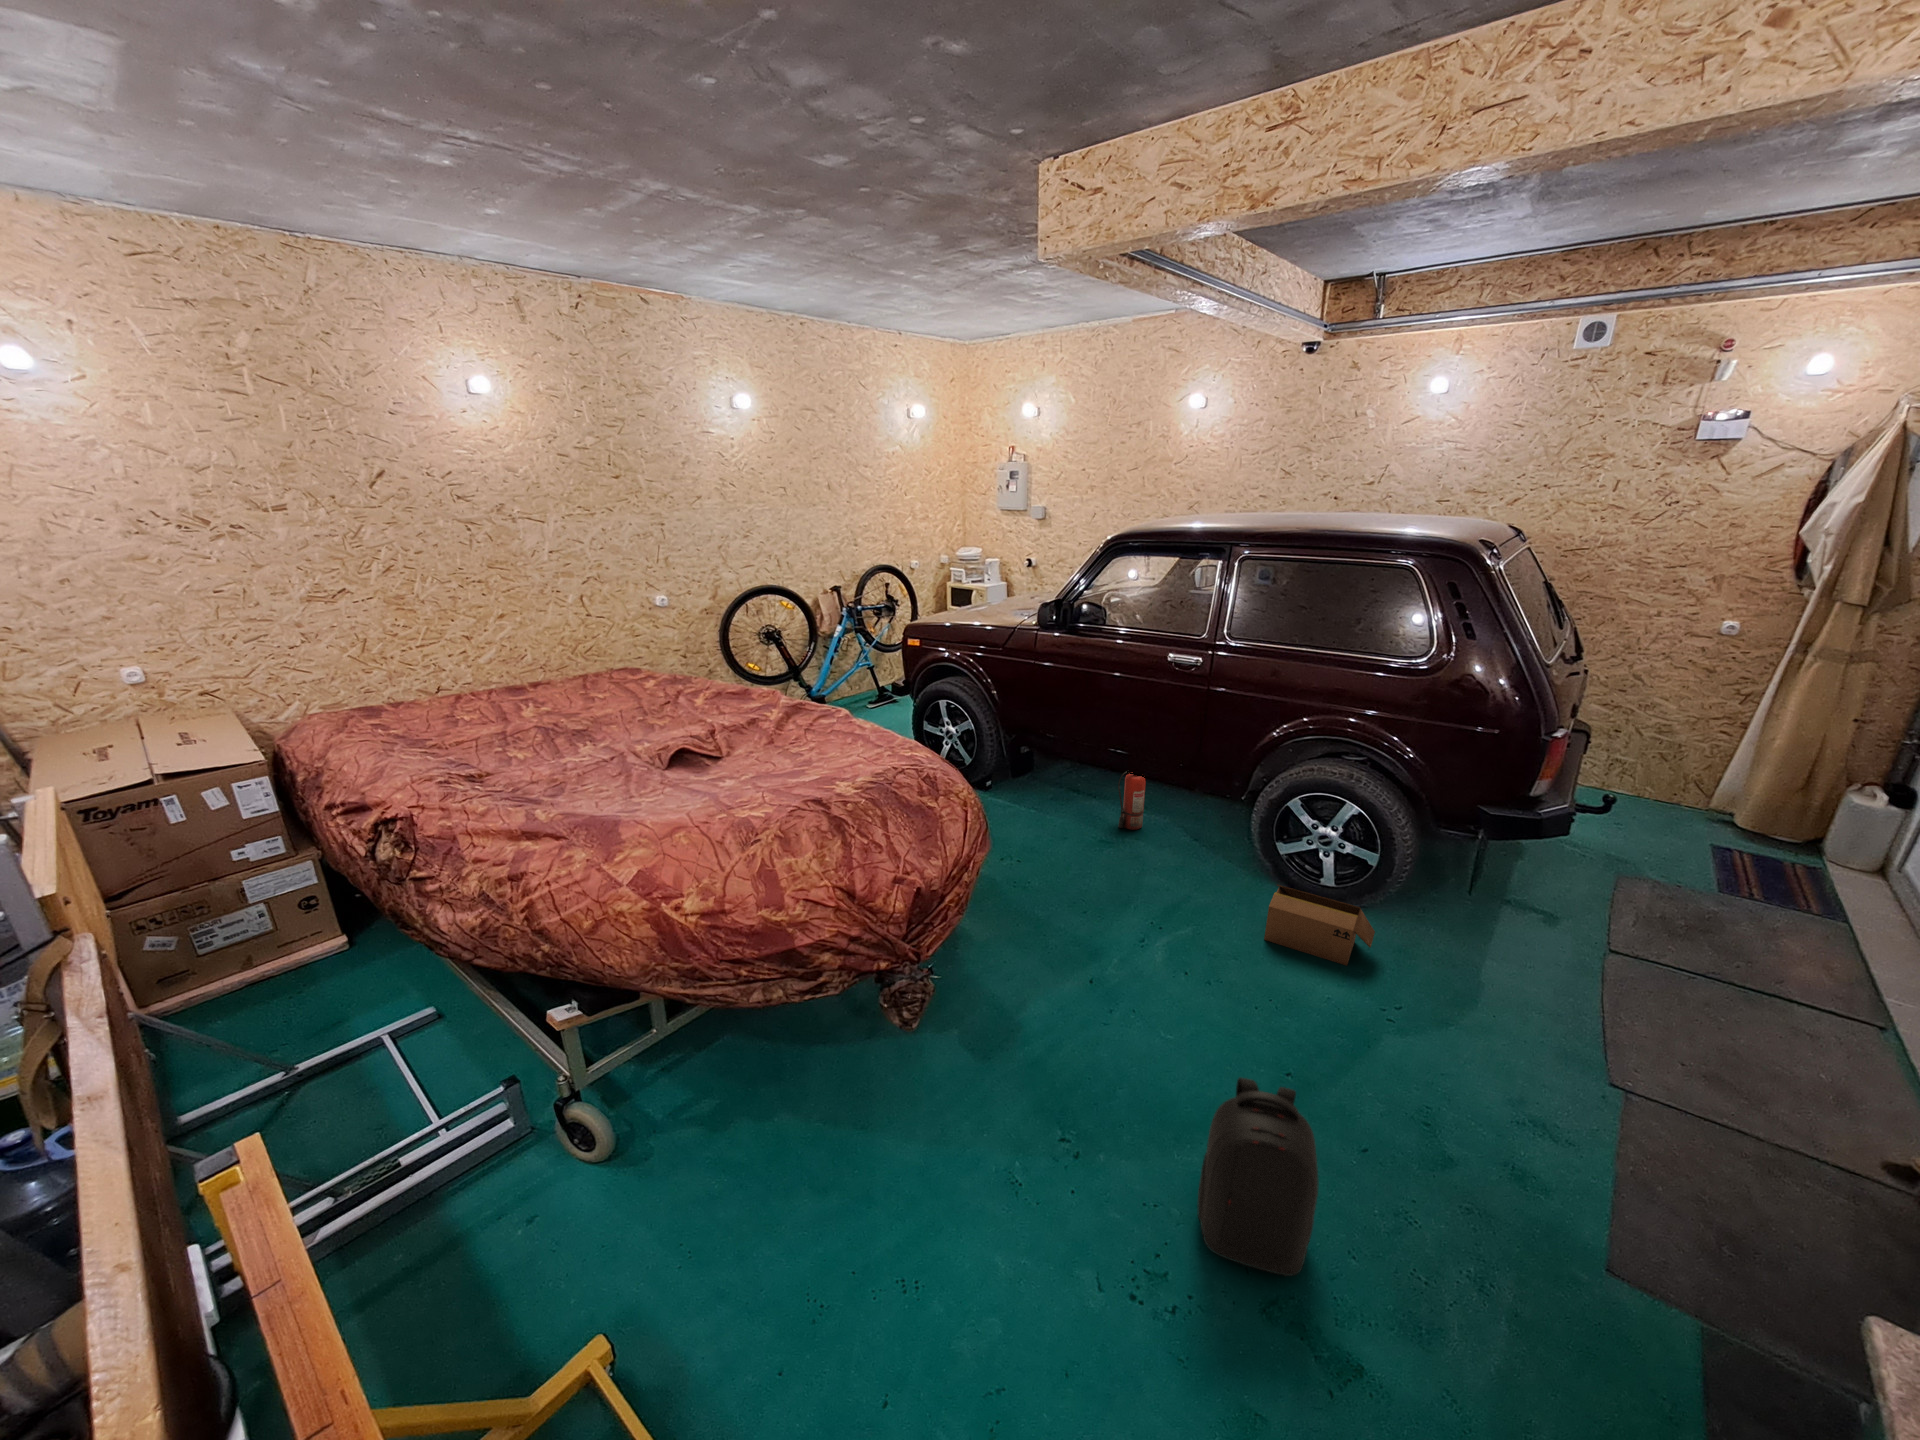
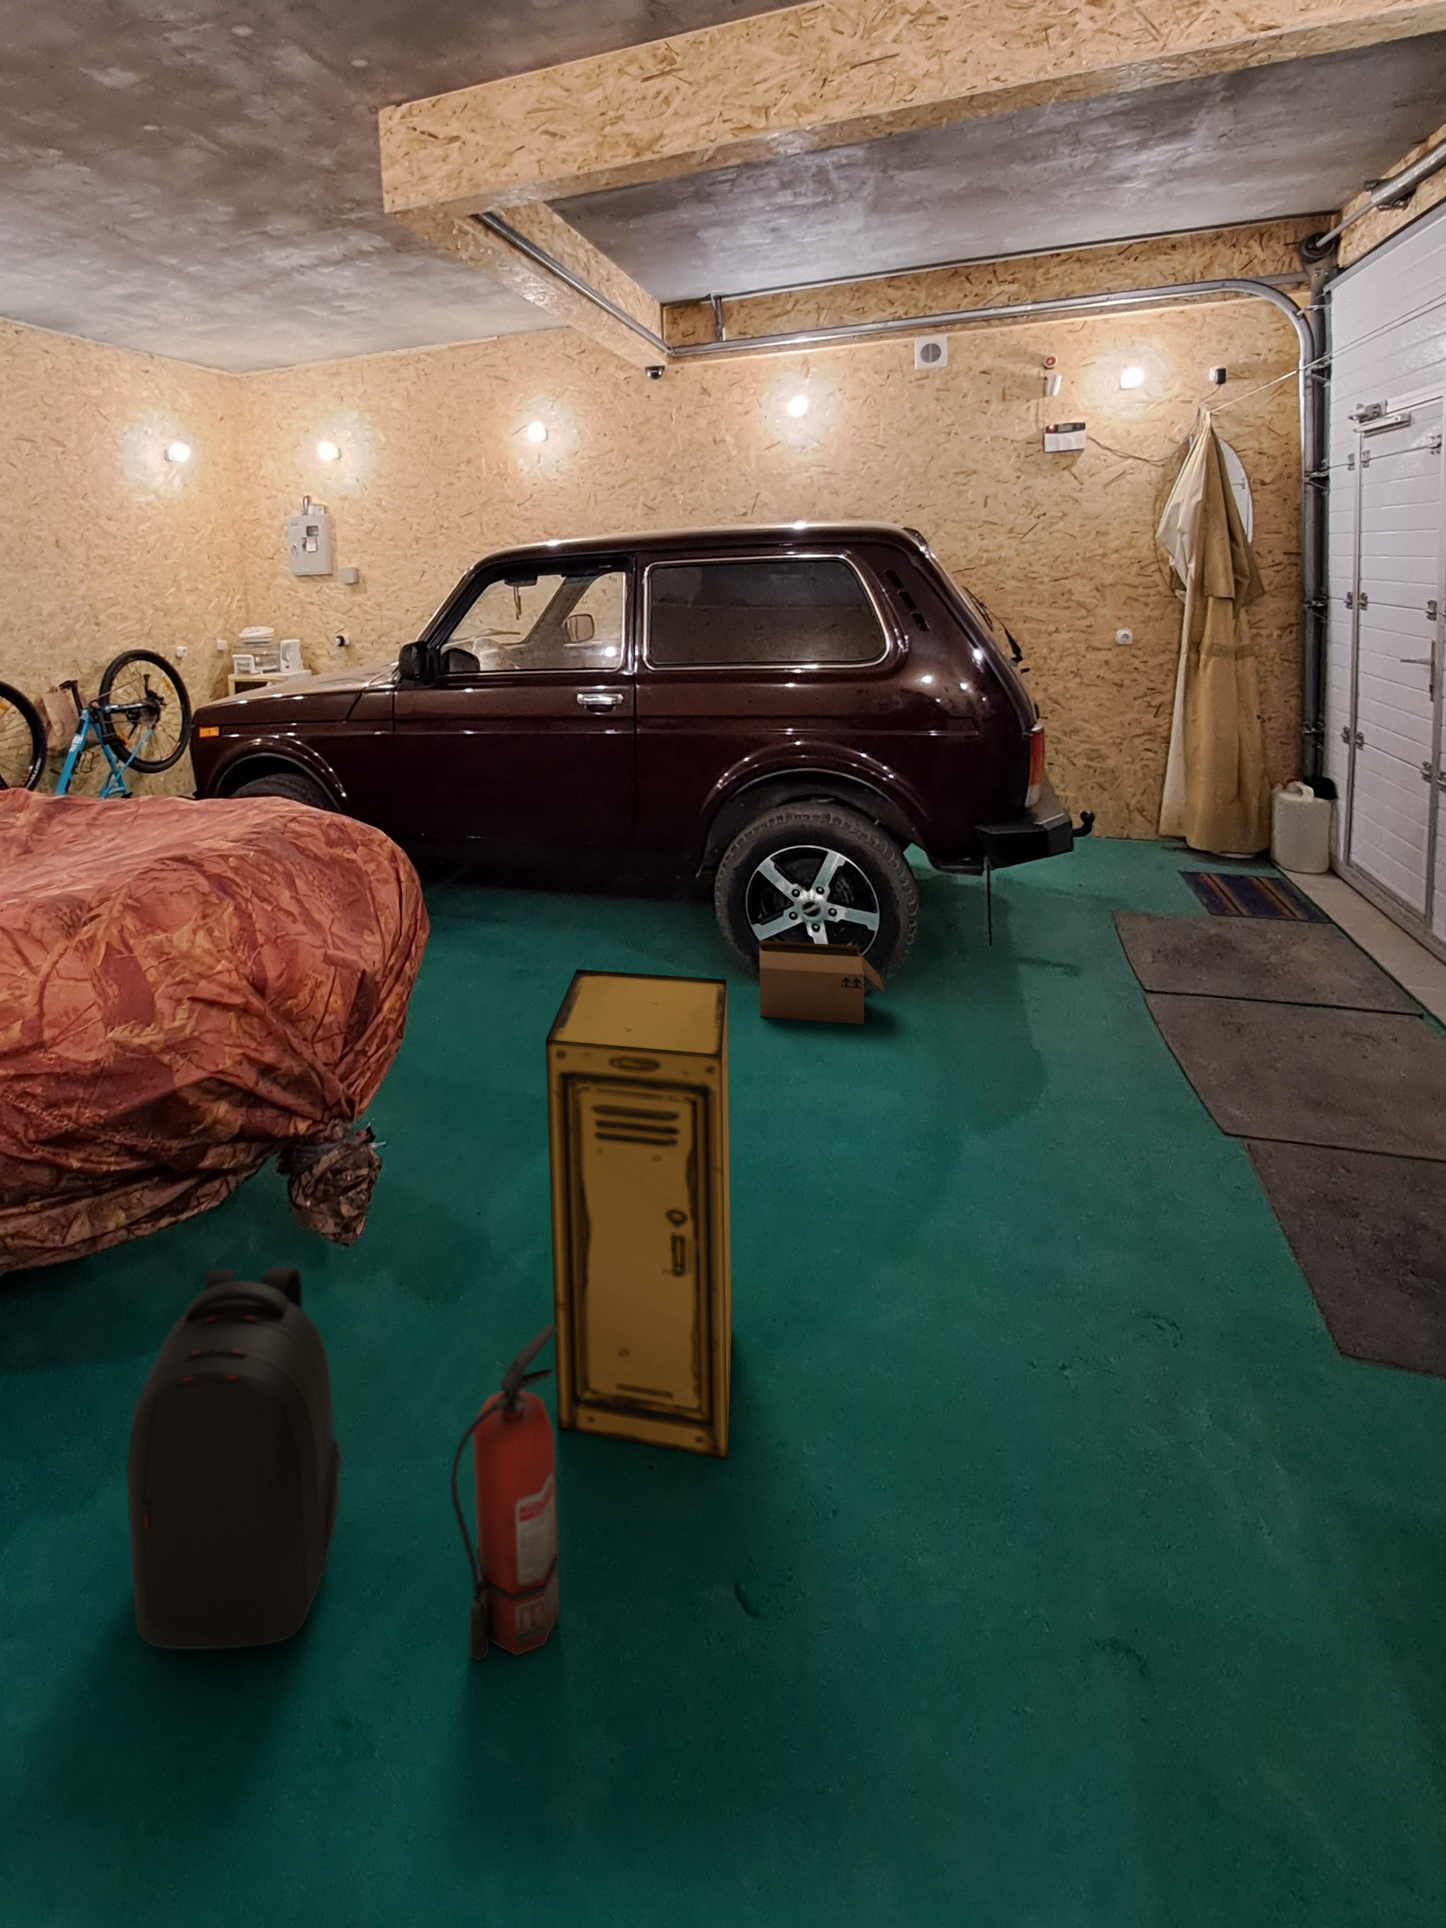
fire extinguisher: present [1118,772,1146,830] -> present [450,1324,559,1660]
storage cabinet: none [998,920,1147,1229] -> present [546,969,731,1459]
backpack: present [1198,1078,1318,1276] -> present [127,1267,341,1649]

